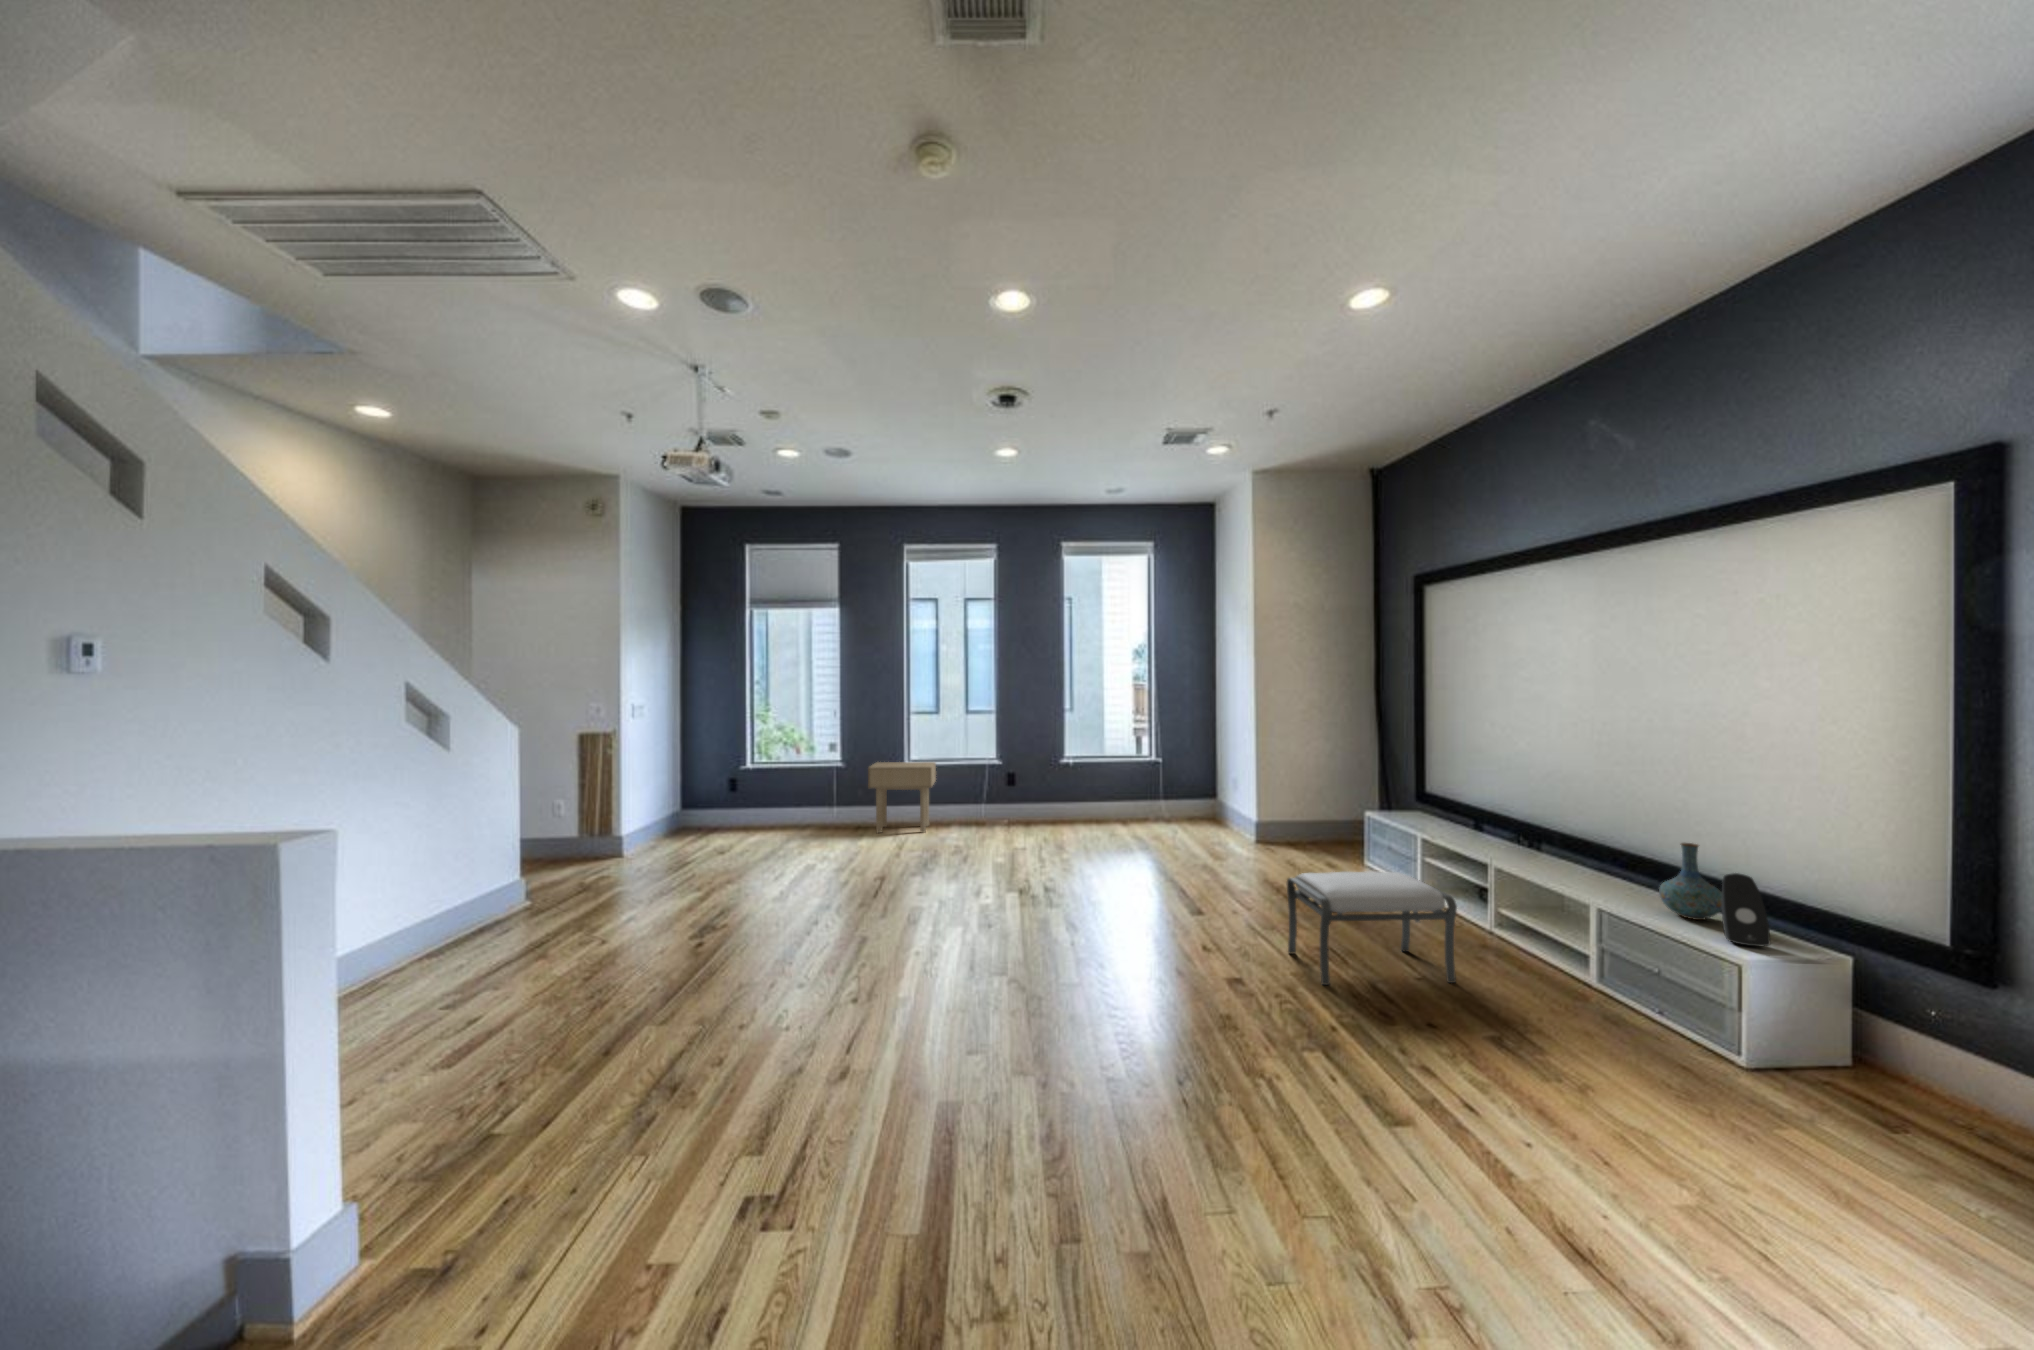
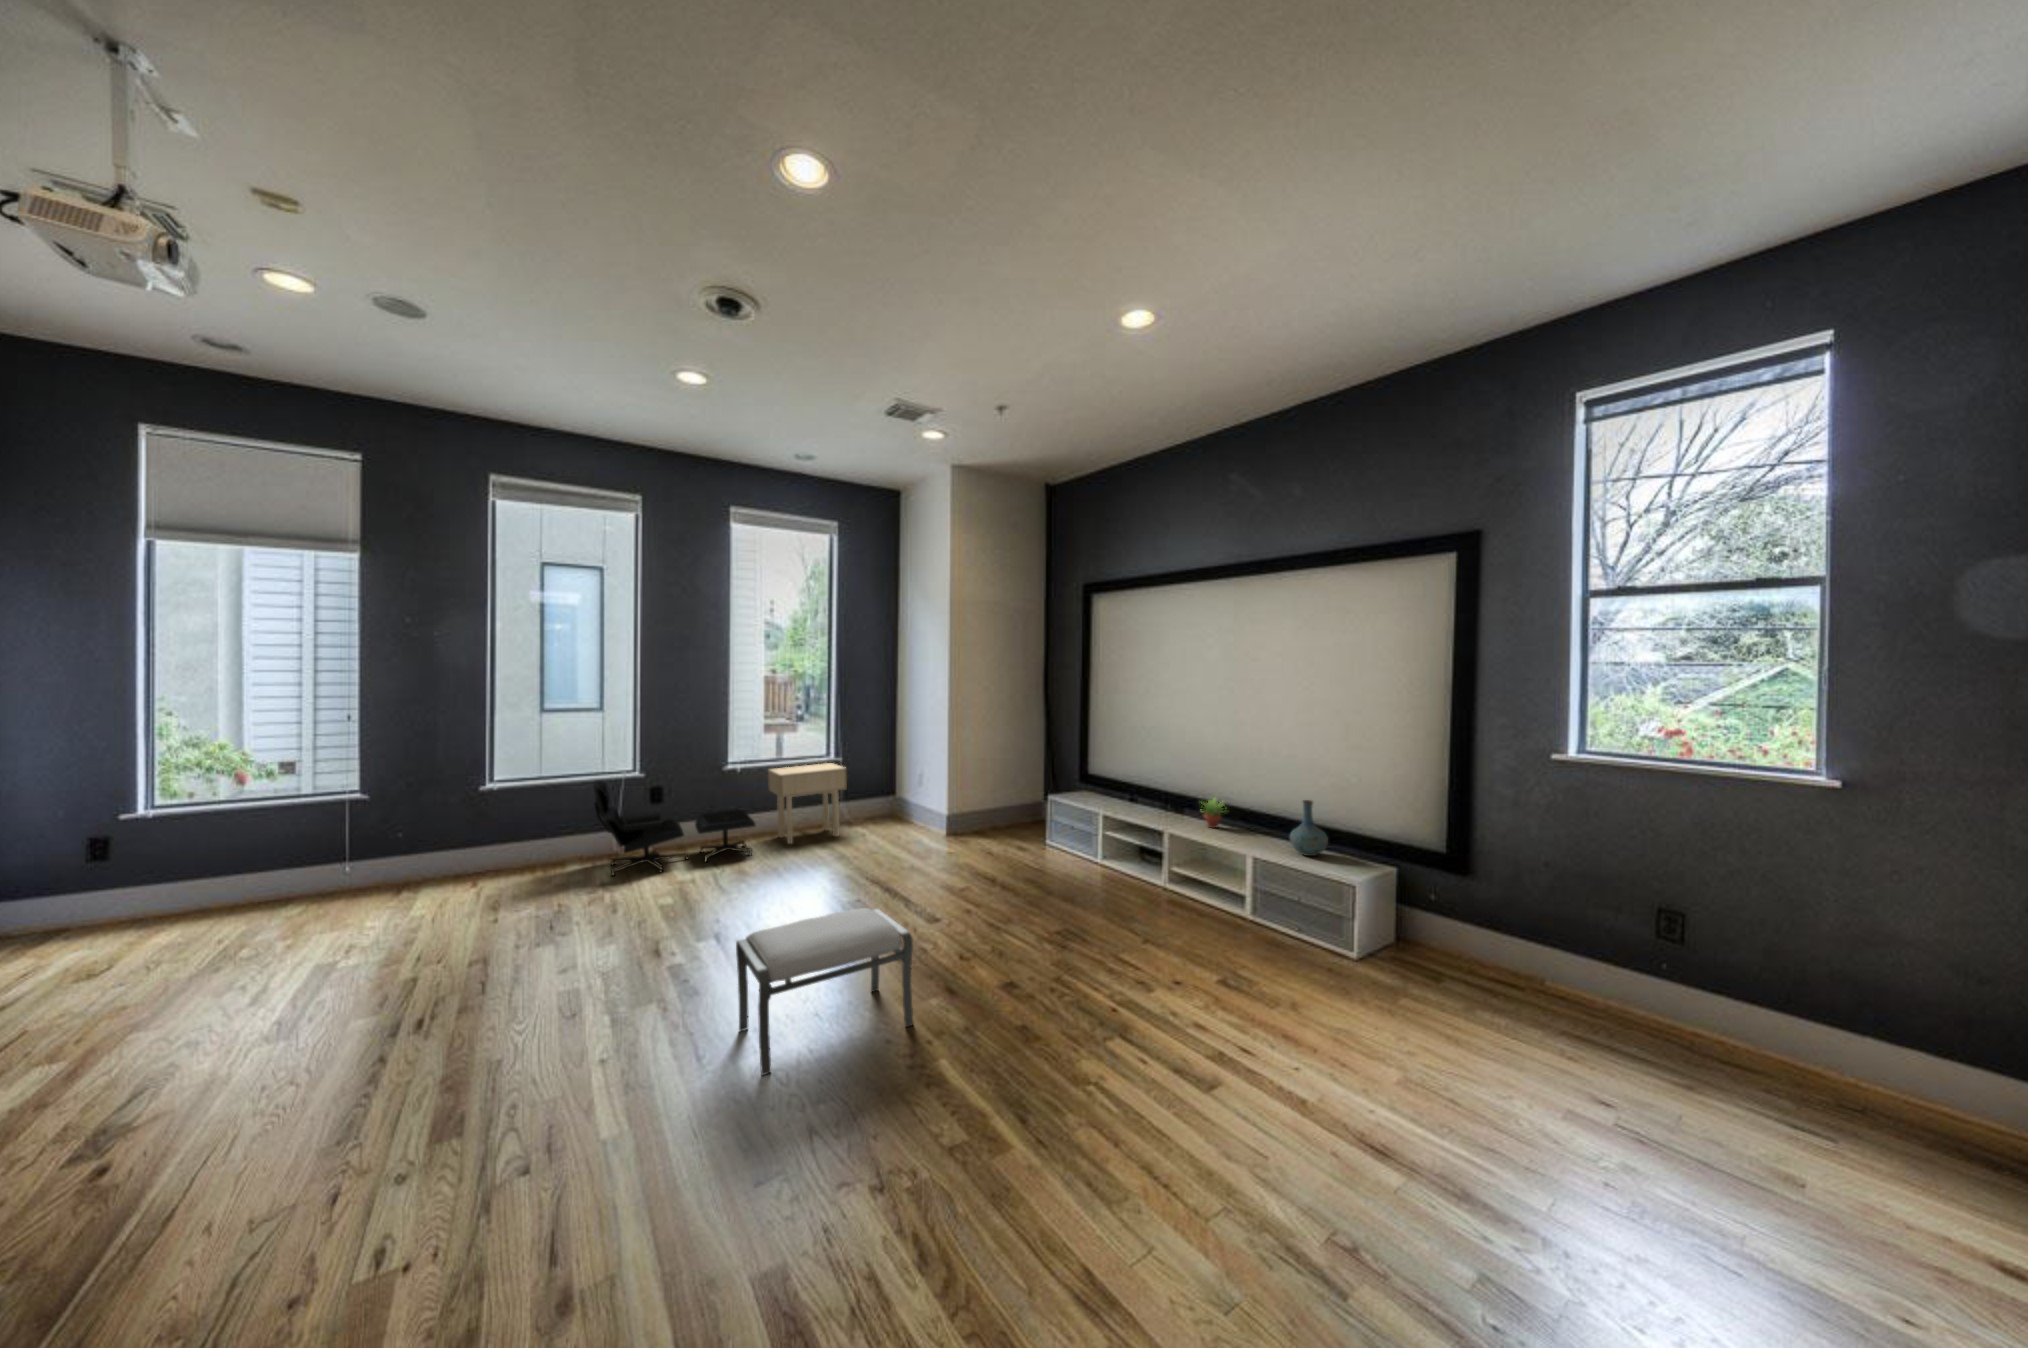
lounge chair: none [949,756,1074,839] -> present [594,781,755,876]
side table: present [868,762,936,833] -> present [768,763,847,844]
succulent plant: none [1545,830,1591,870] -> present [1203,798,1223,828]
ottoman: present [1287,871,1457,985] -> present [736,908,914,1075]
speaker: present [1722,873,1770,946] -> none [1337,820,1365,871]

